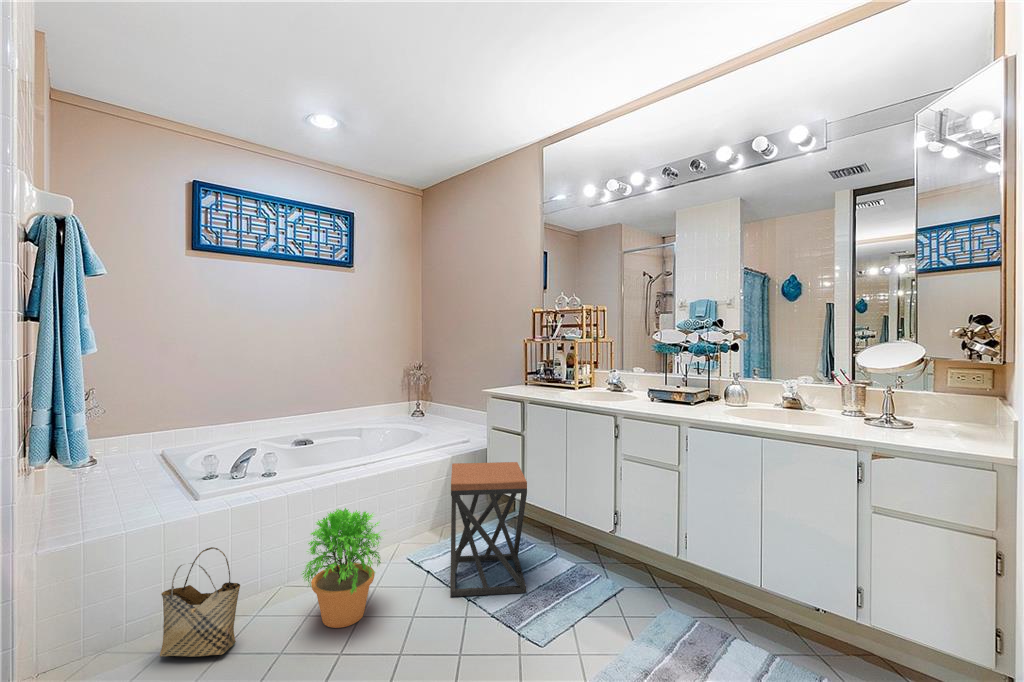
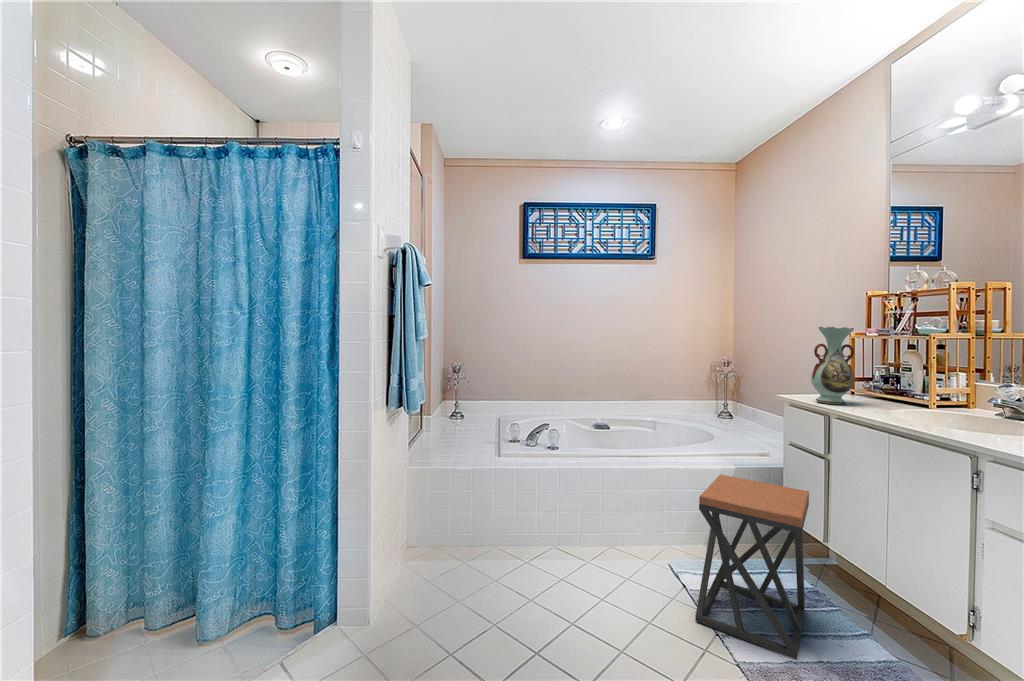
decorative vase: none [506,333,533,393] -> present [811,327,854,404]
potted plant: present [303,508,381,628] -> none [546,490,632,604]
woven basket: present [160,547,240,657] -> none [455,496,505,583]

